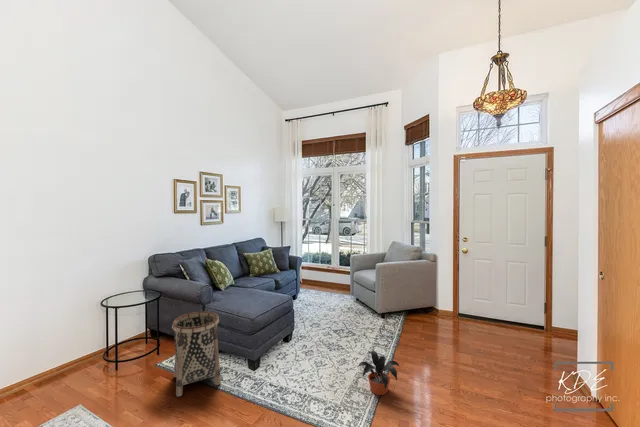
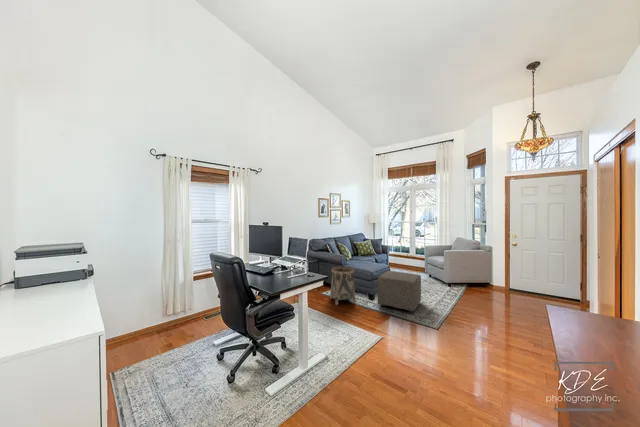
ottoman: none [261,310,338,392] -> present [377,271,421,312]
potted plant: present [358,351,399,395] -> none [434,295,461,318]

